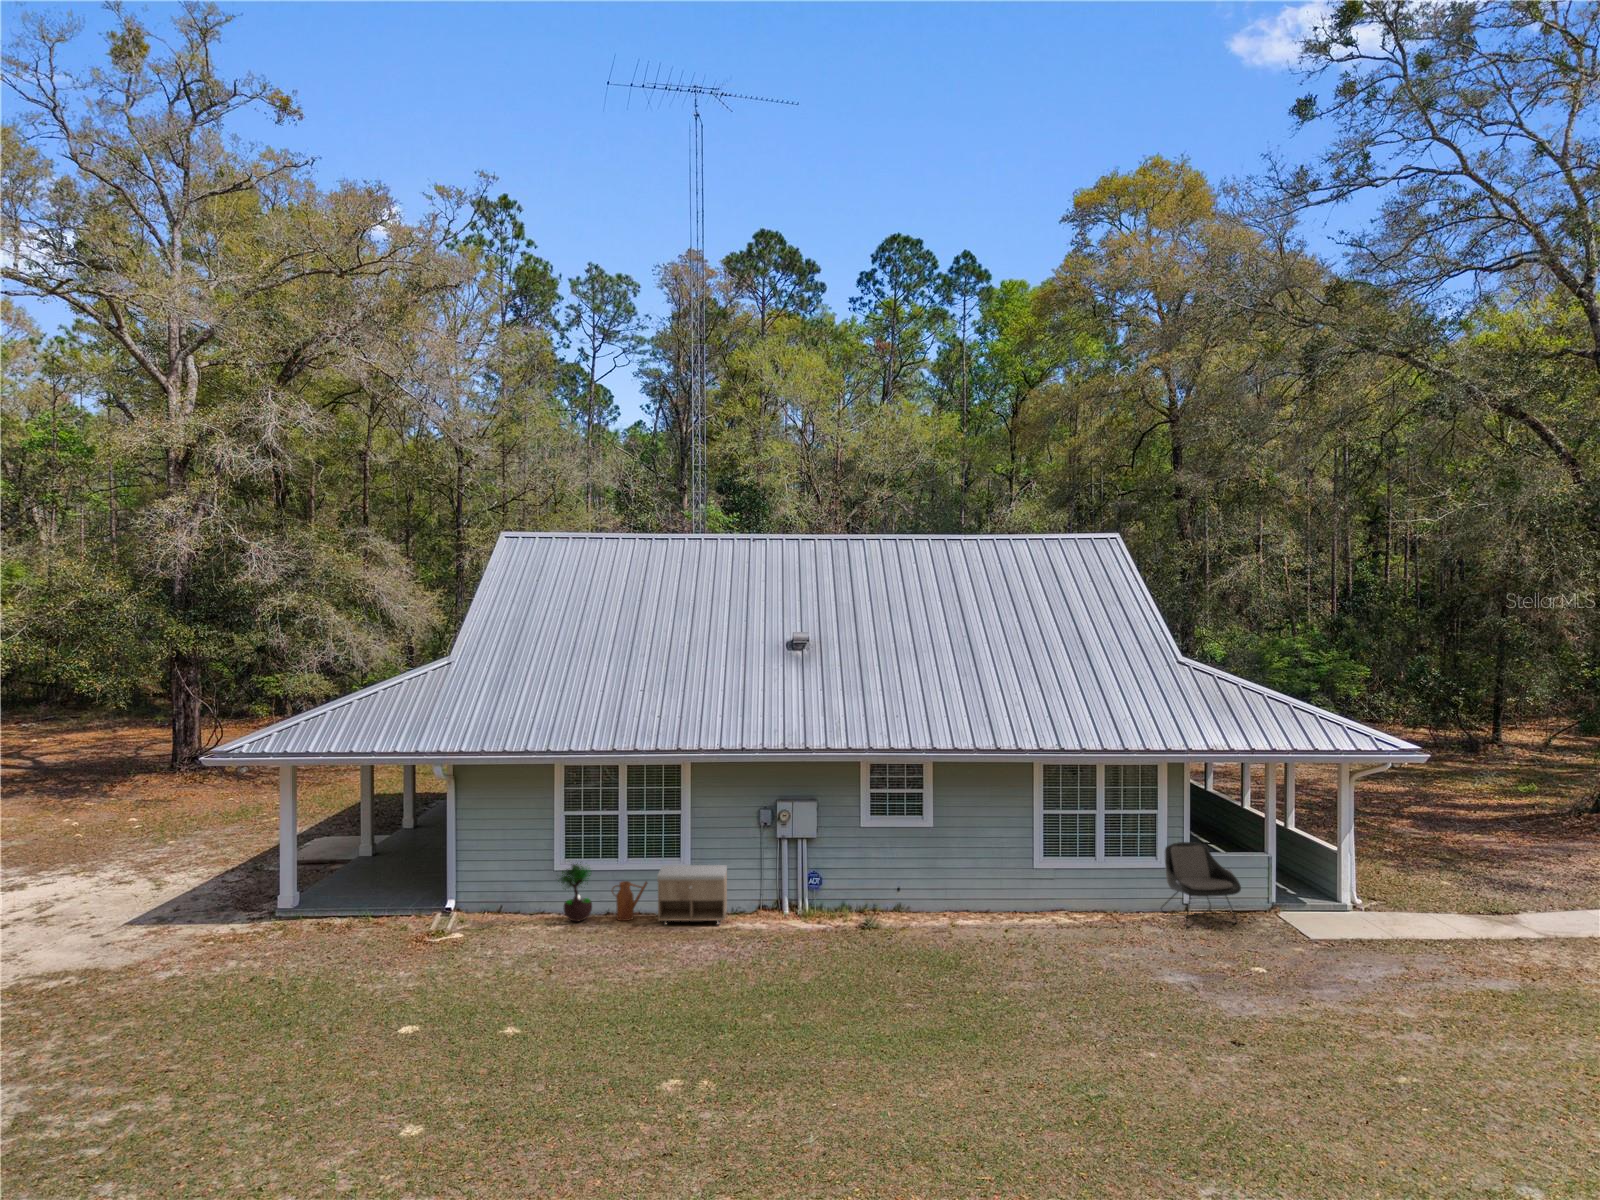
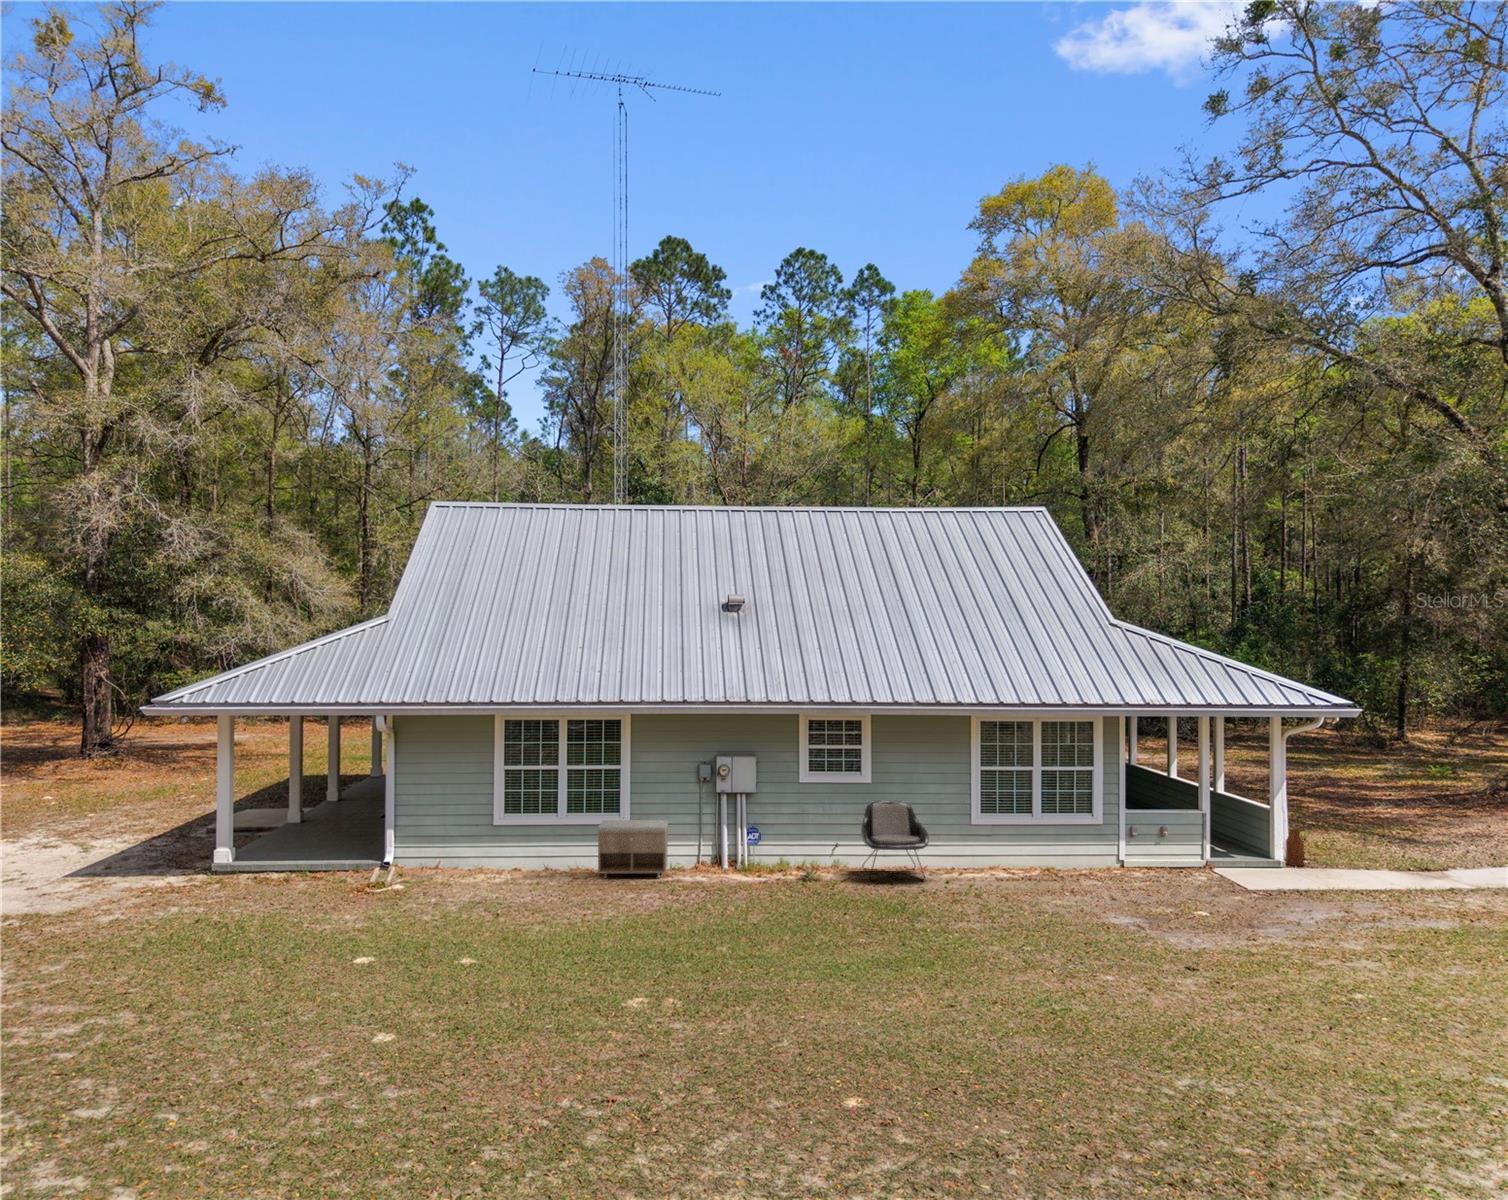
lounge chair: present [1162,842,1241,927] -> present [861,800,929,881]
potted tree: present [560,862,592,921] -> none [495,810,534,876]
watering can: present [612,881,648,921] -> present [1286,826,1304,866]

